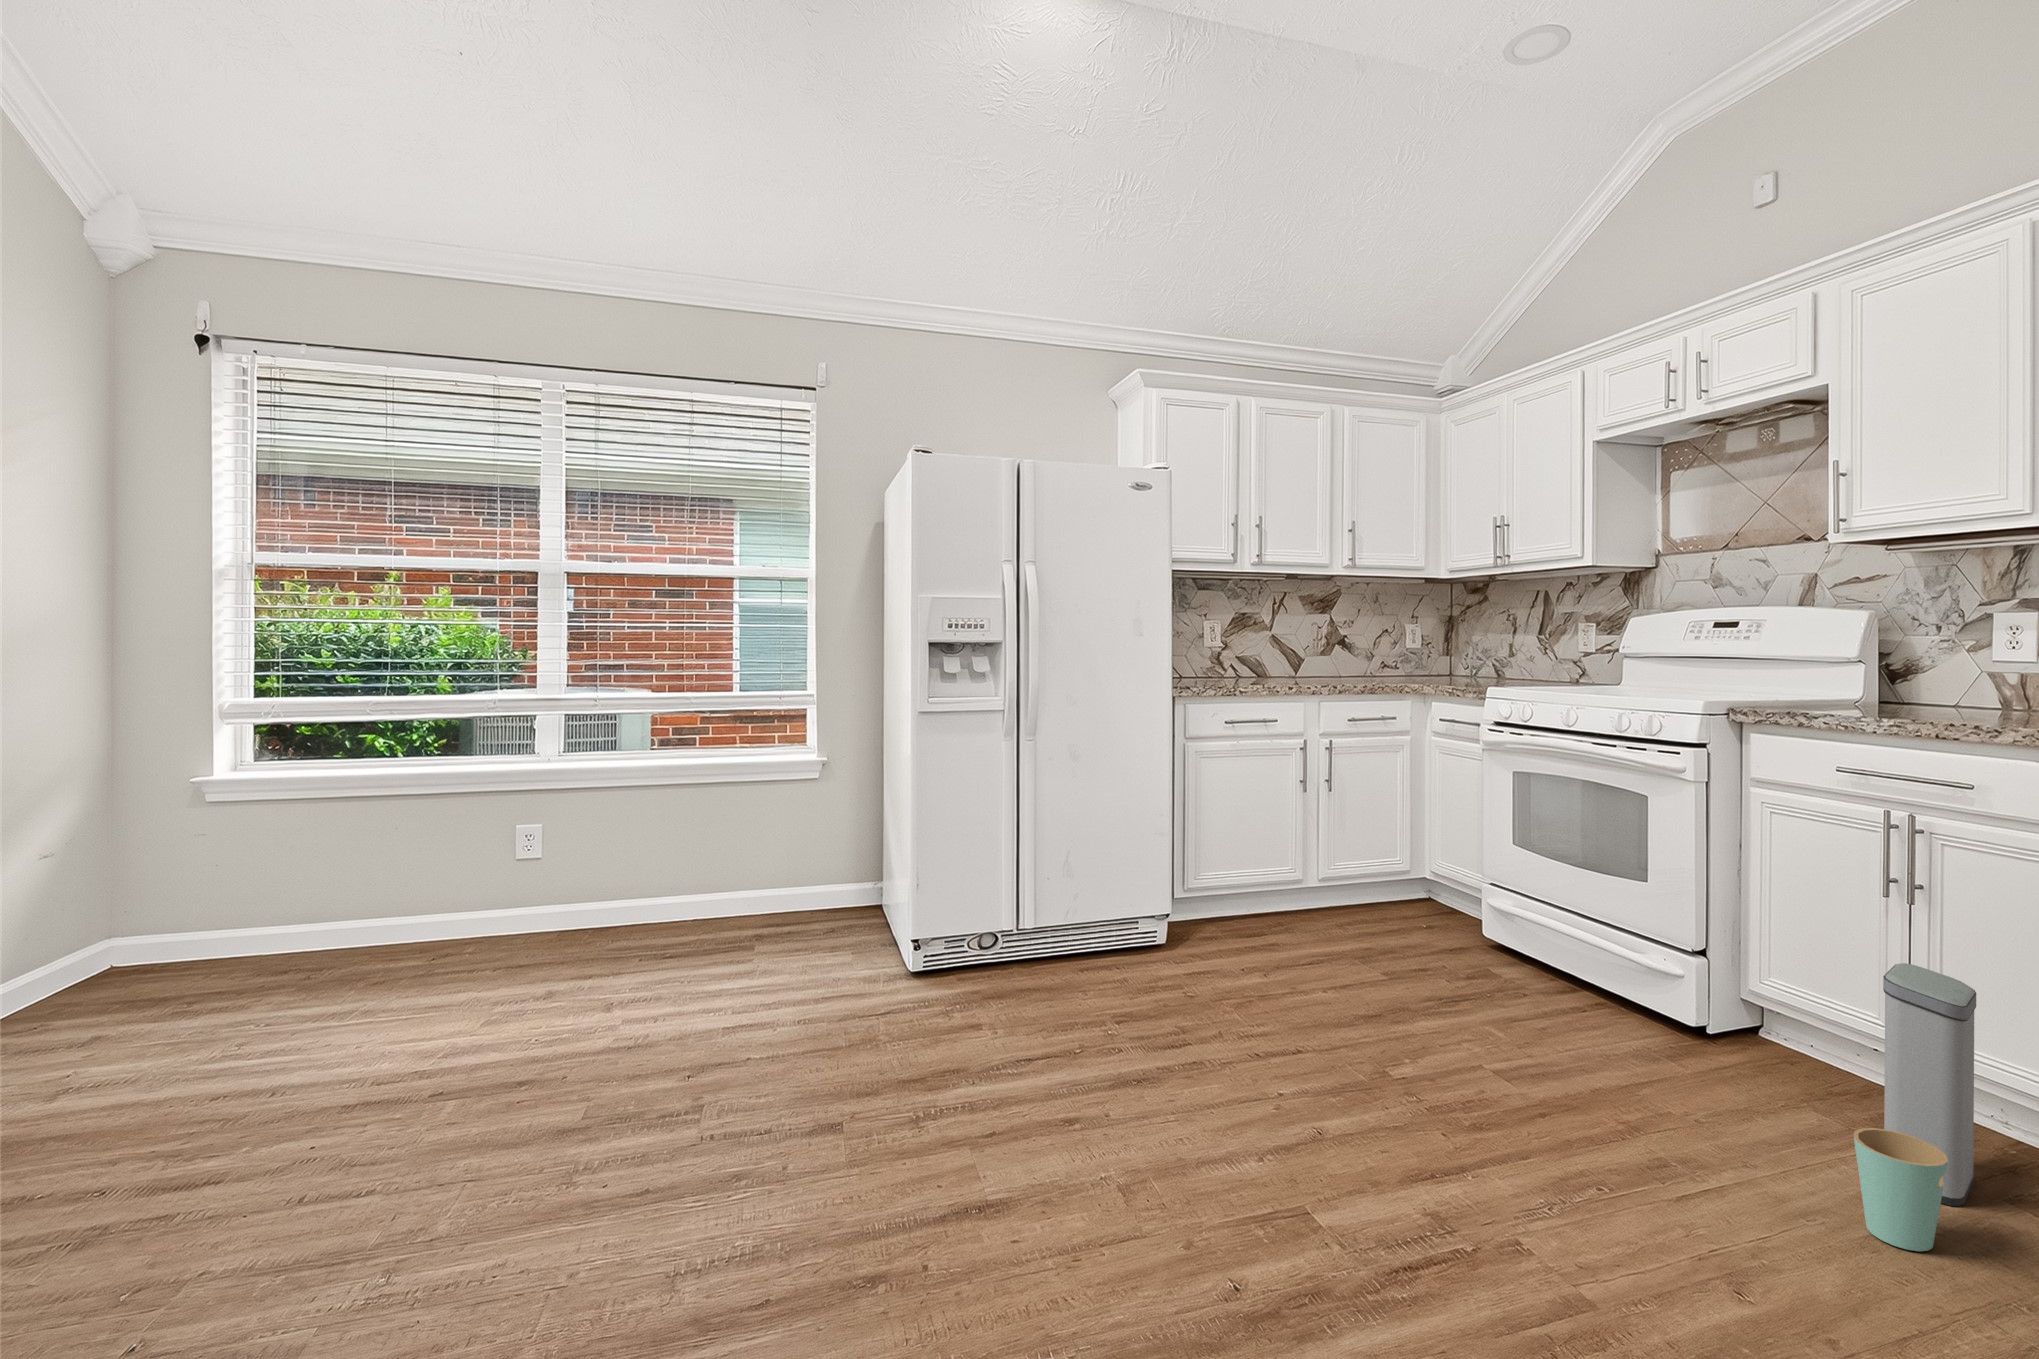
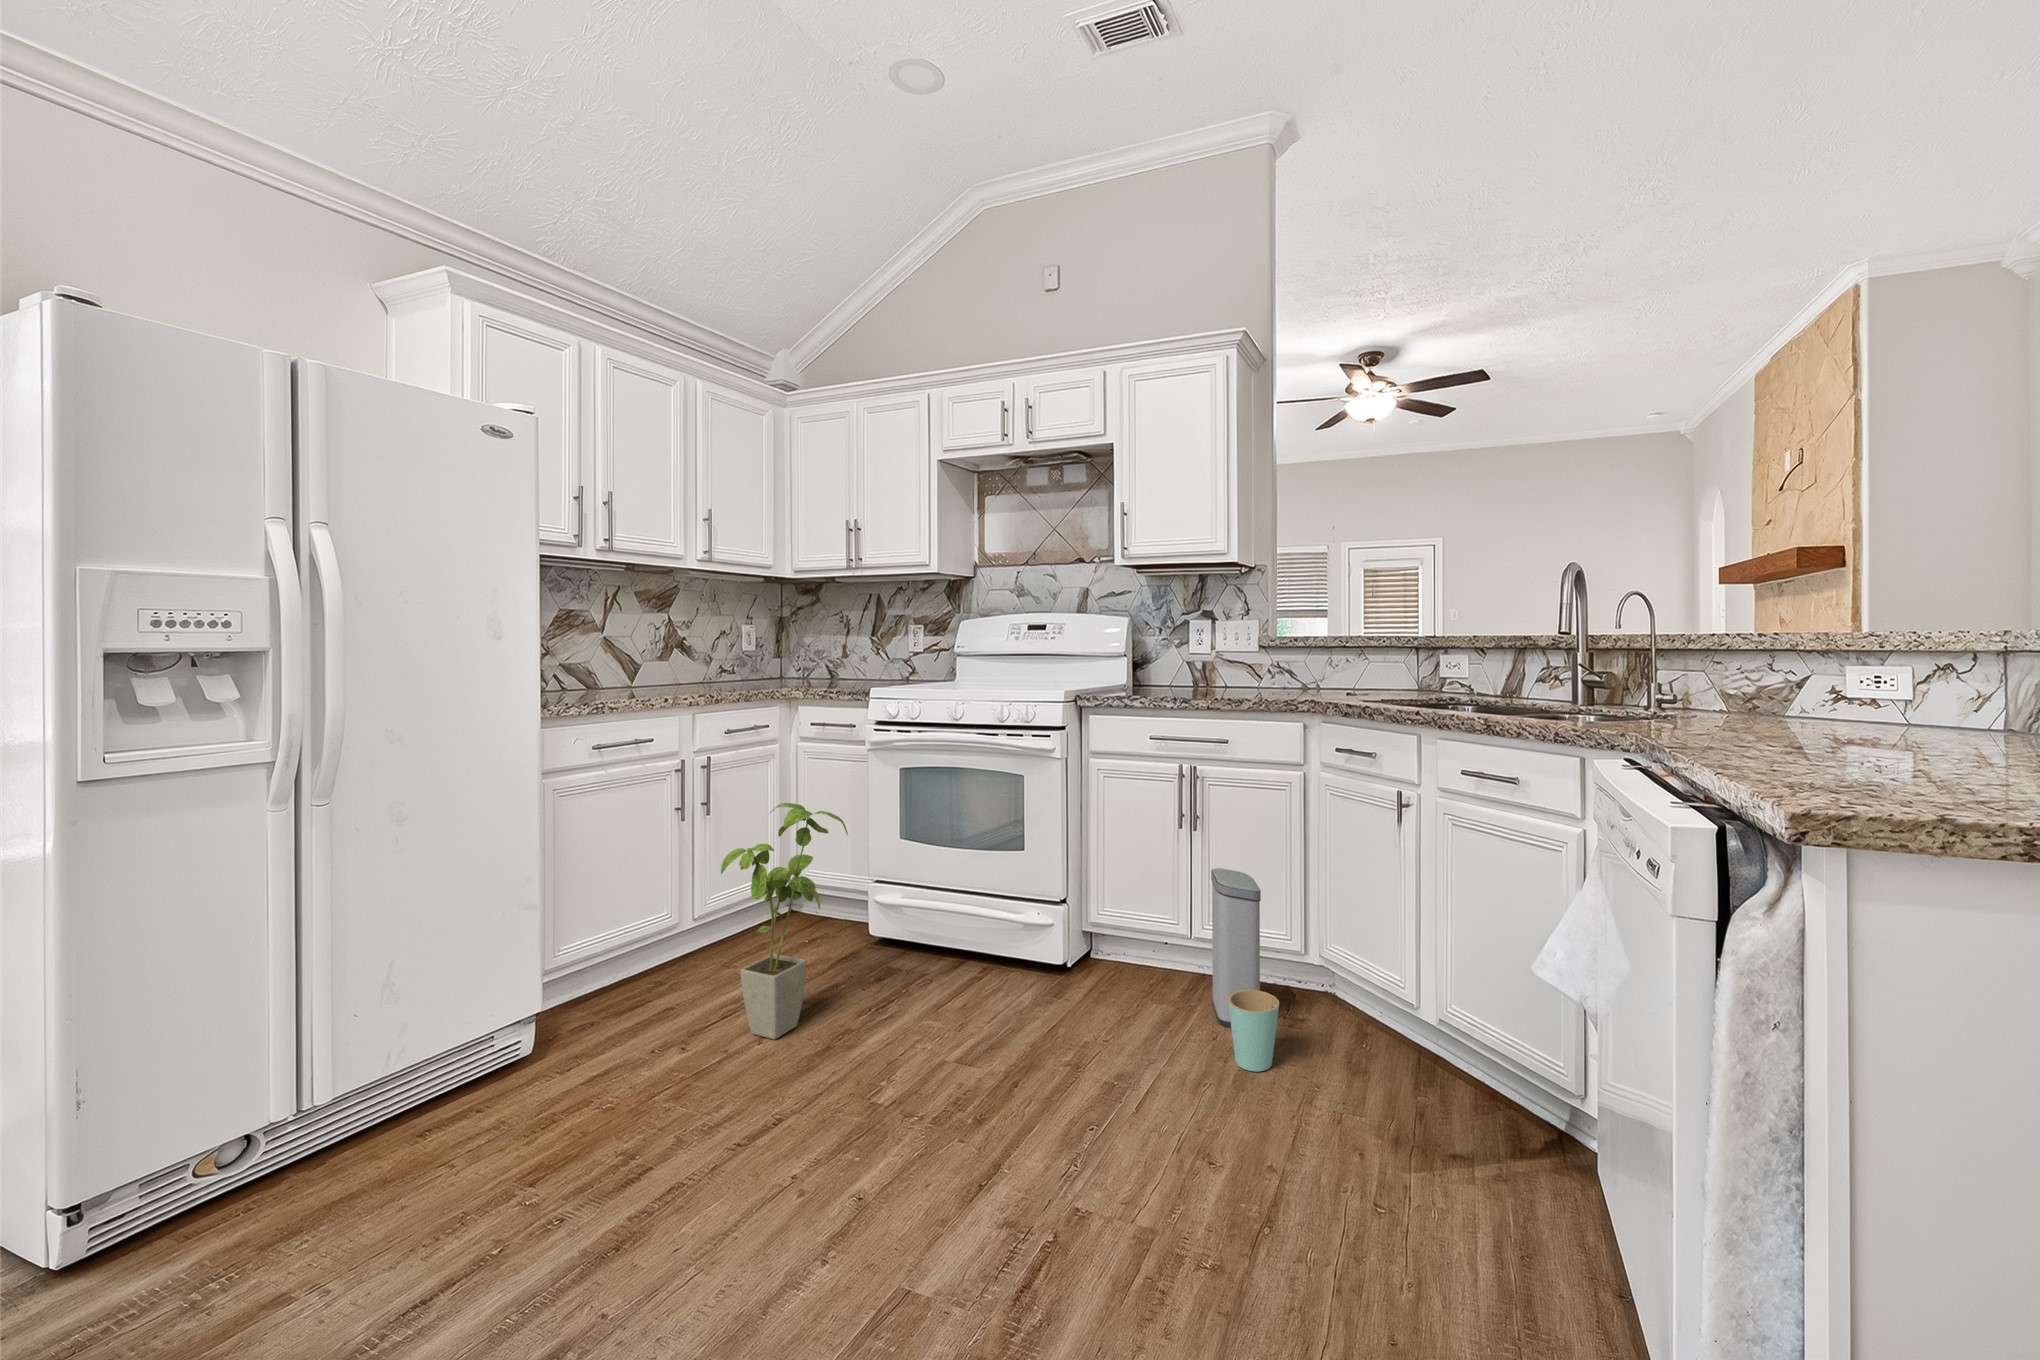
house plant: none [1290,785,1408,1007] -> present [721,803,848,1039]

